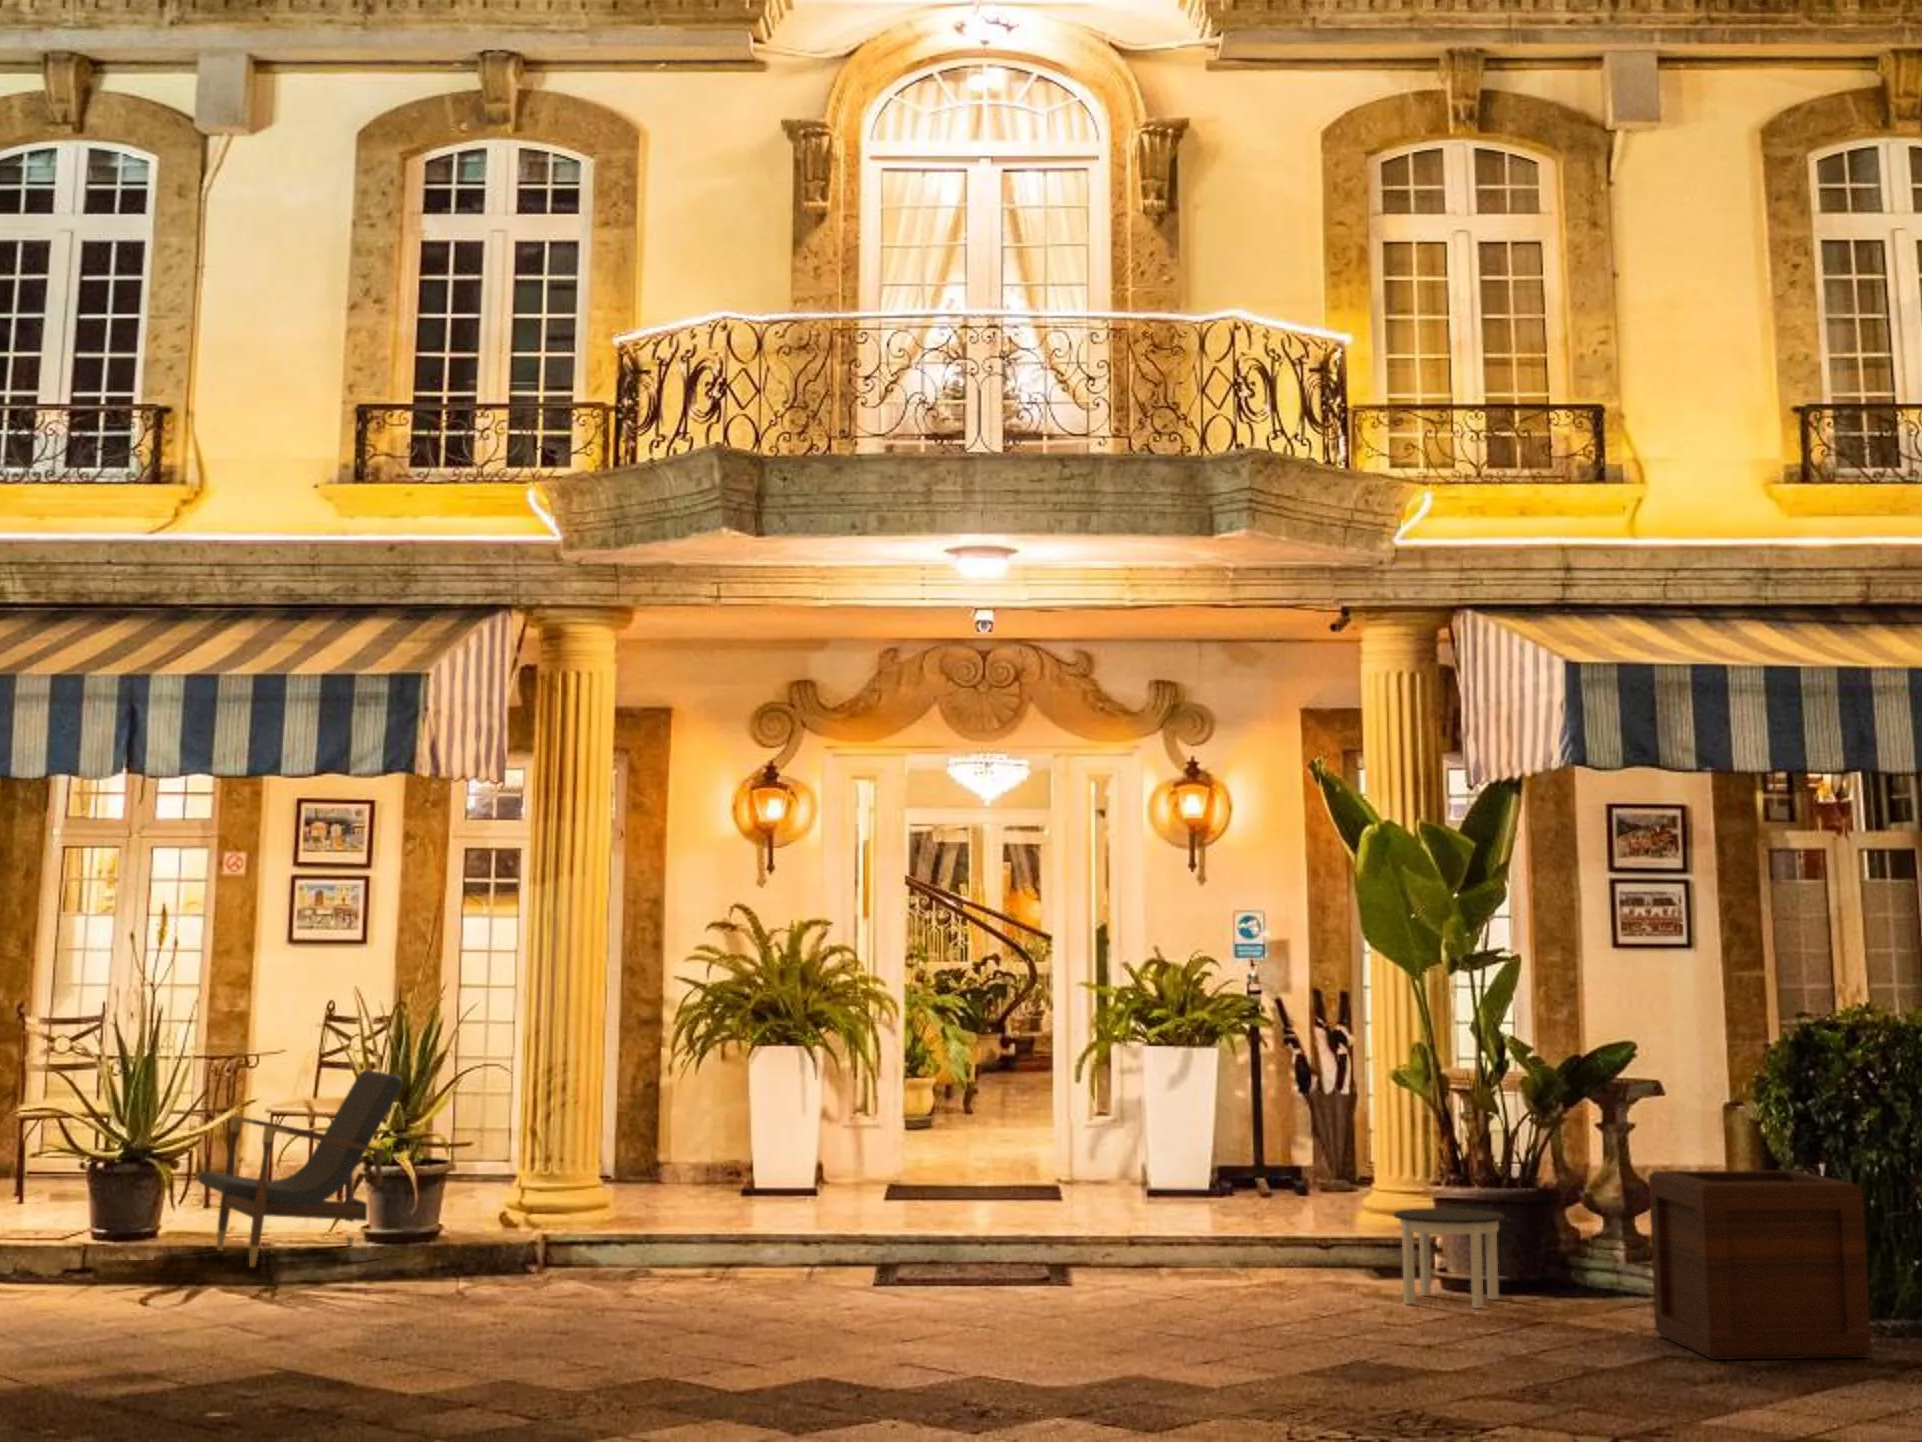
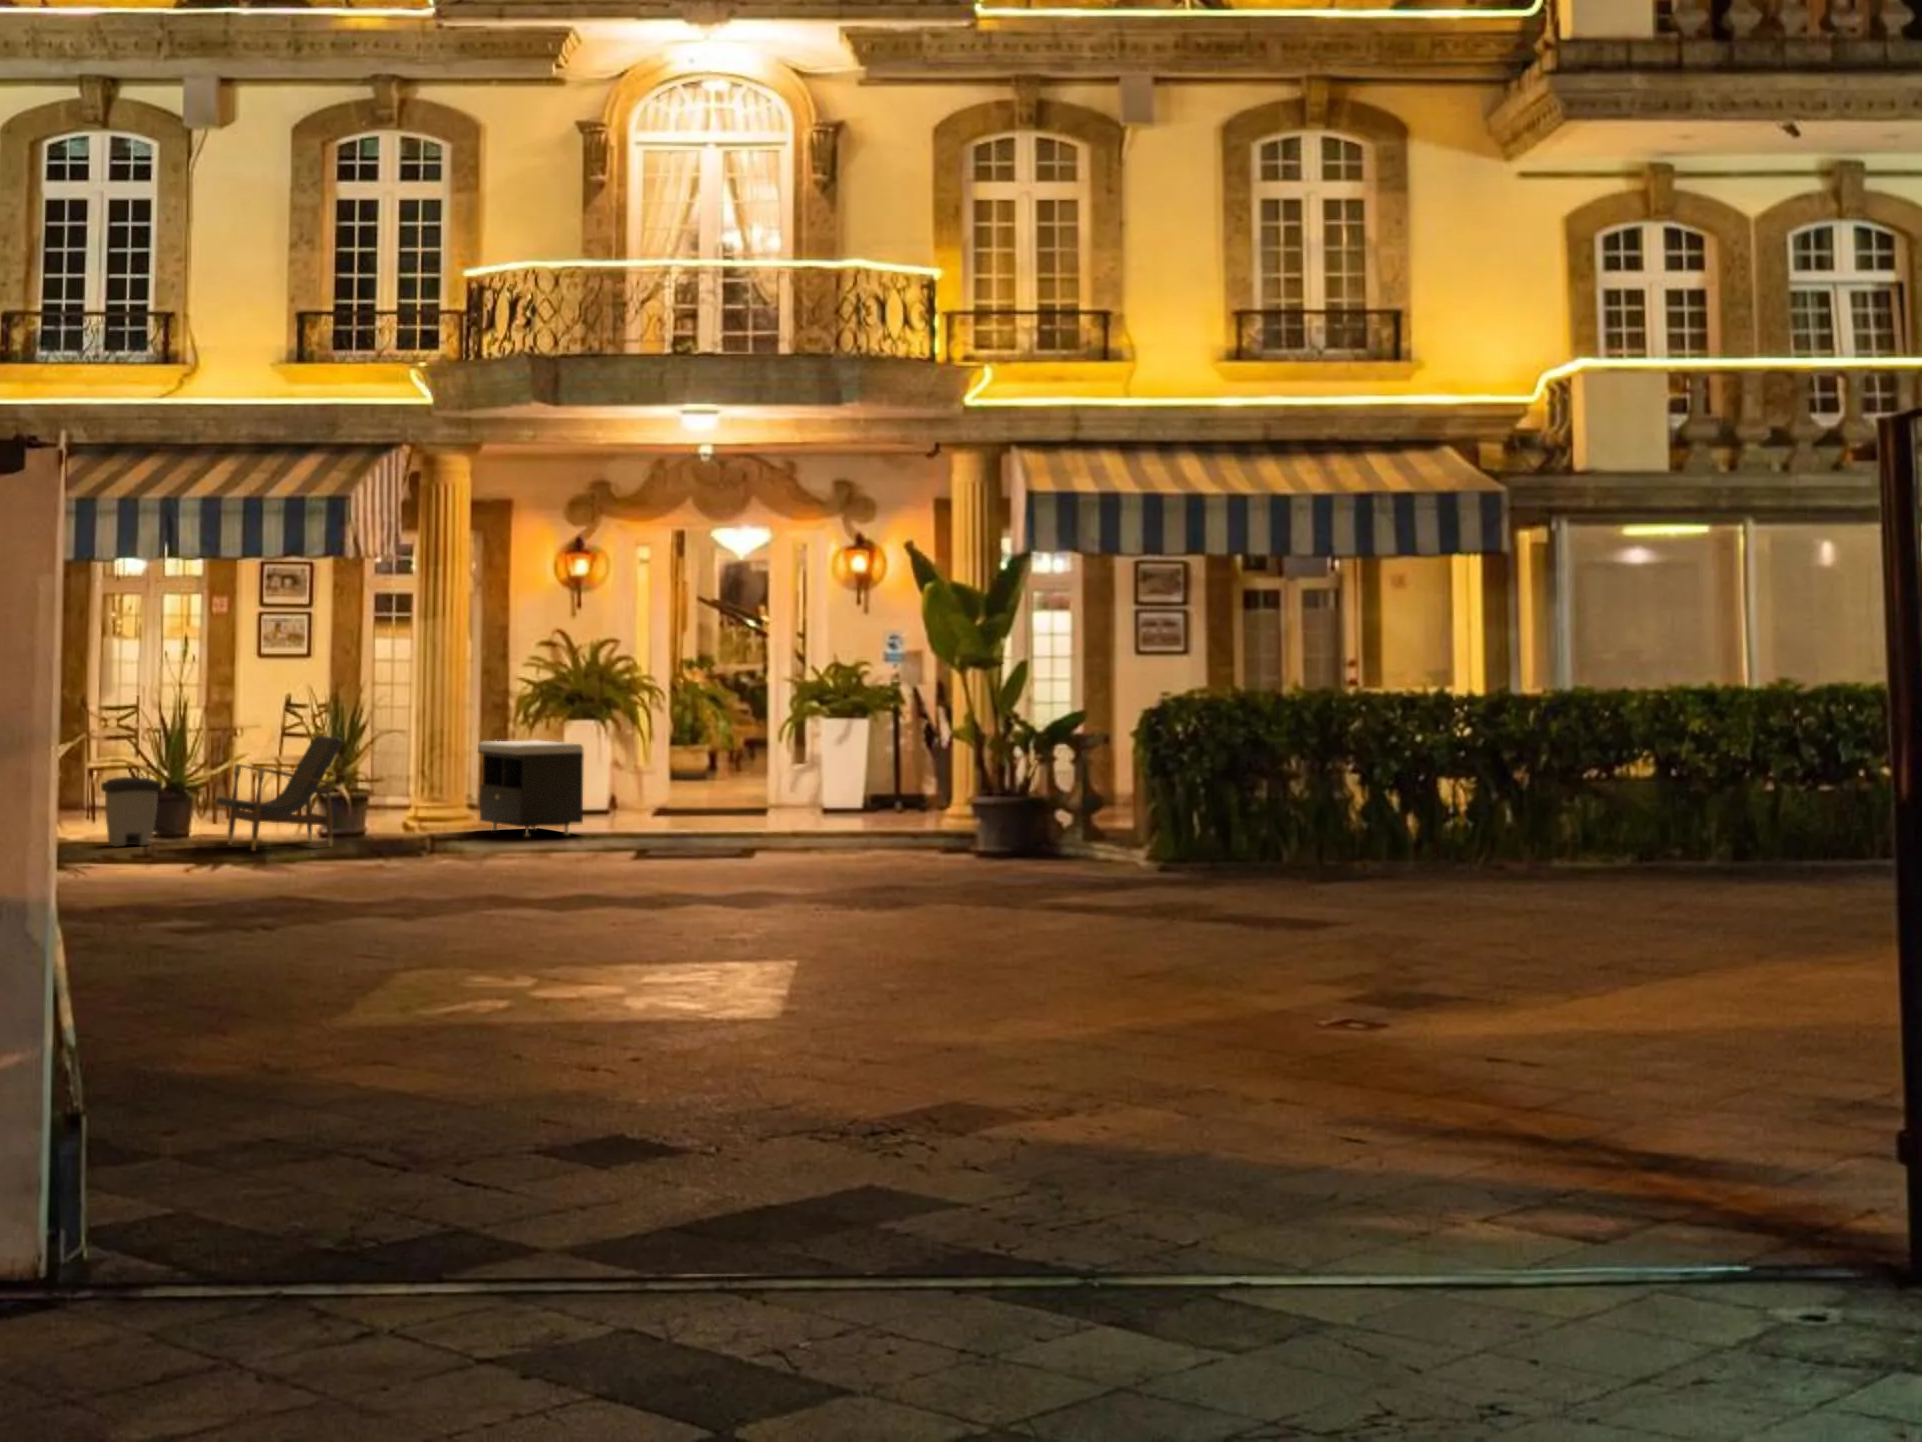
storage bench: none [620,1076,788,1237] -> present [478,740,584,836]
trash can: none [18,1135,114,1252] -> present [101,777,162,847]
wooden crate: present [1649,1170,1872,1360] -> none [1061,775,1168,873]
round table: present [1394,1208,1505,1308] -> none [931,804,995,858]

